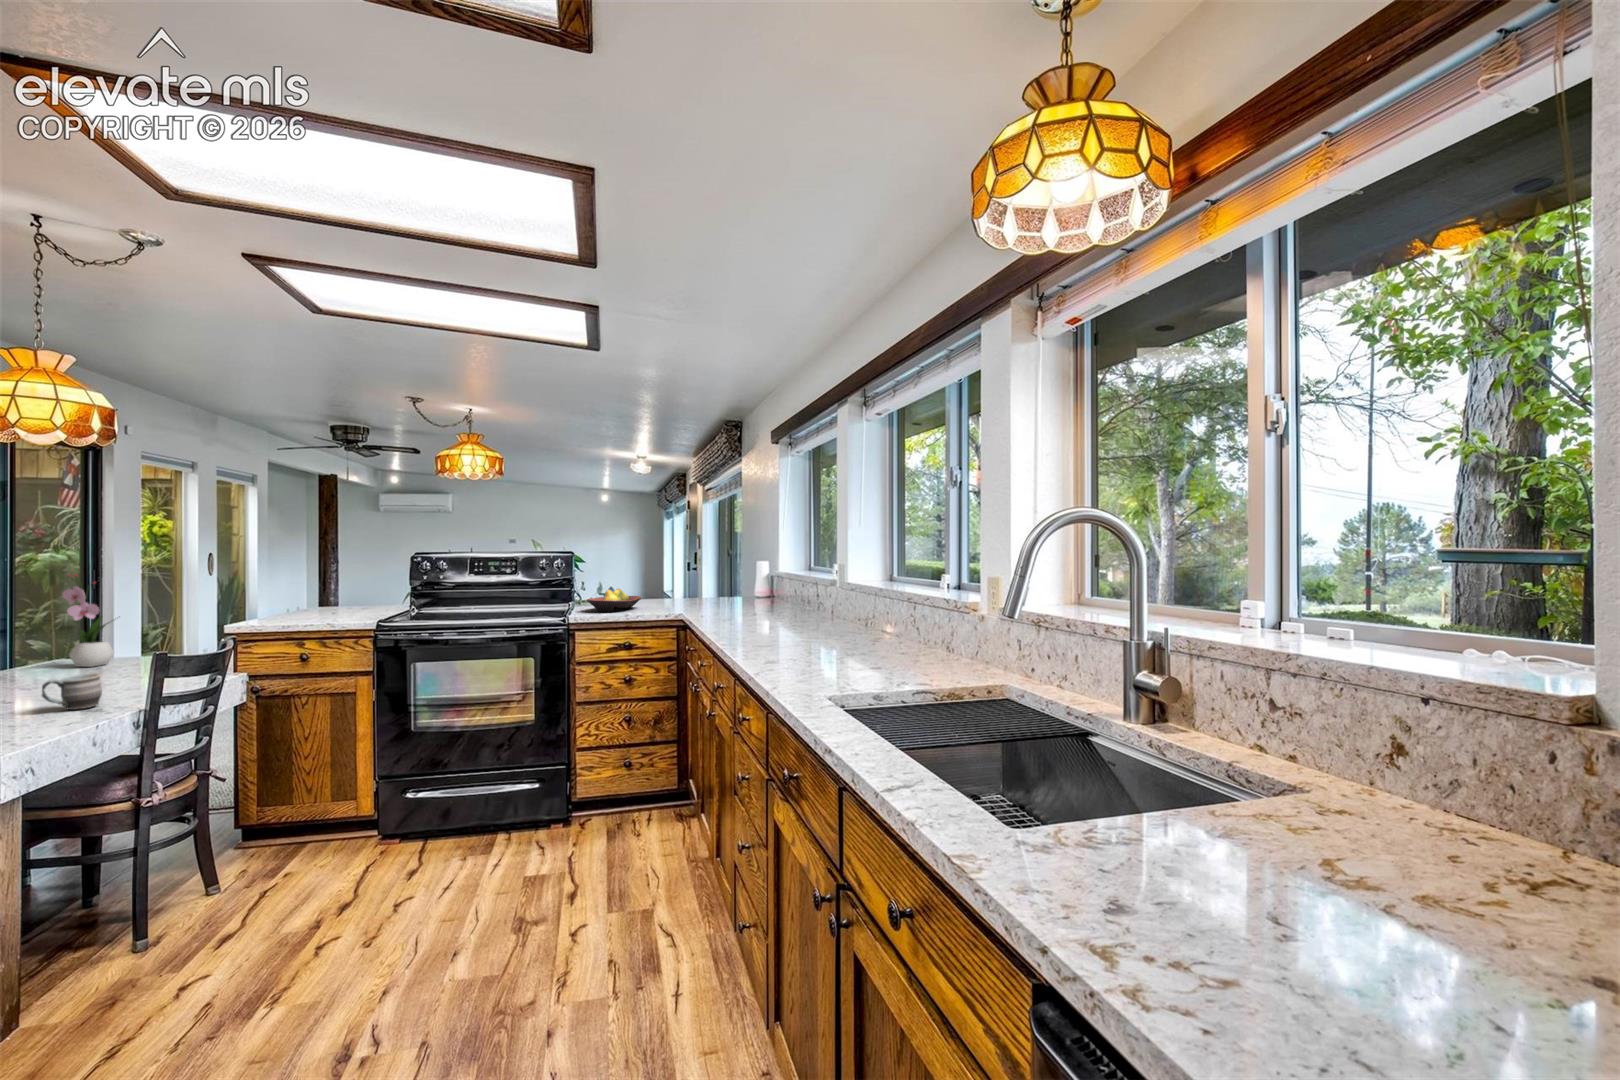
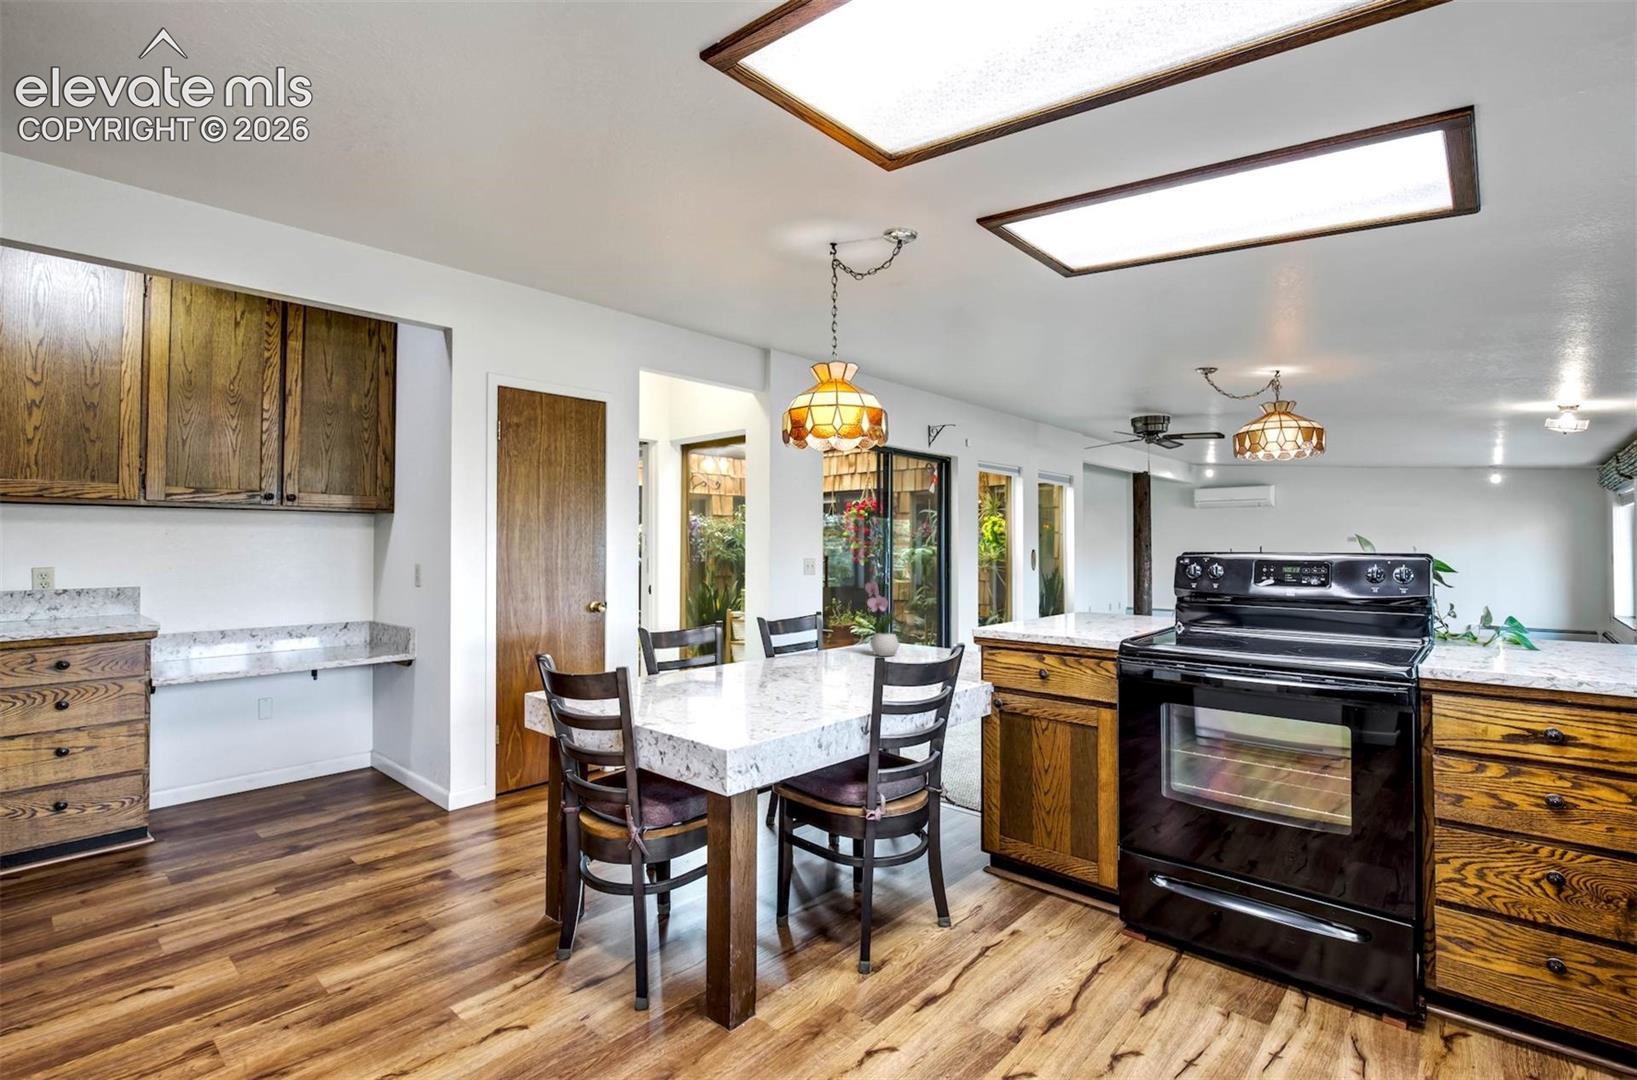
fruit bowl: present [586,589,641,612] -> none [1460,622,1592,664]
mug: present [42,674,102,710] -> none [810,665,851,699]

